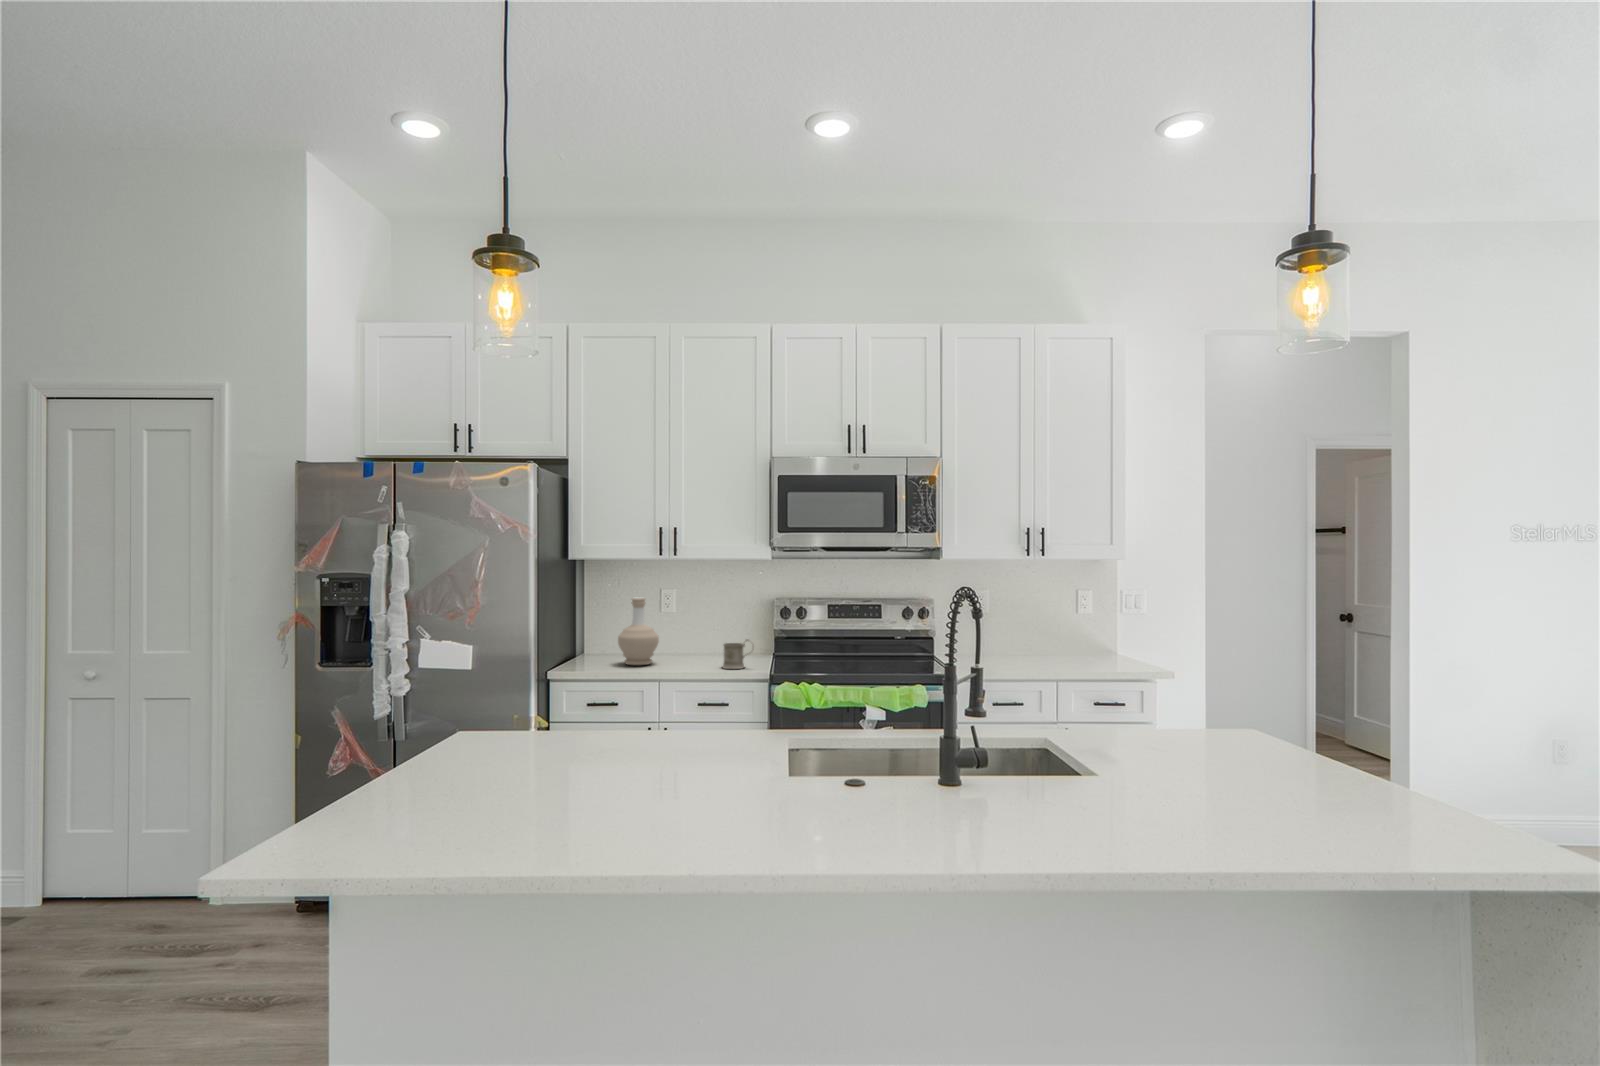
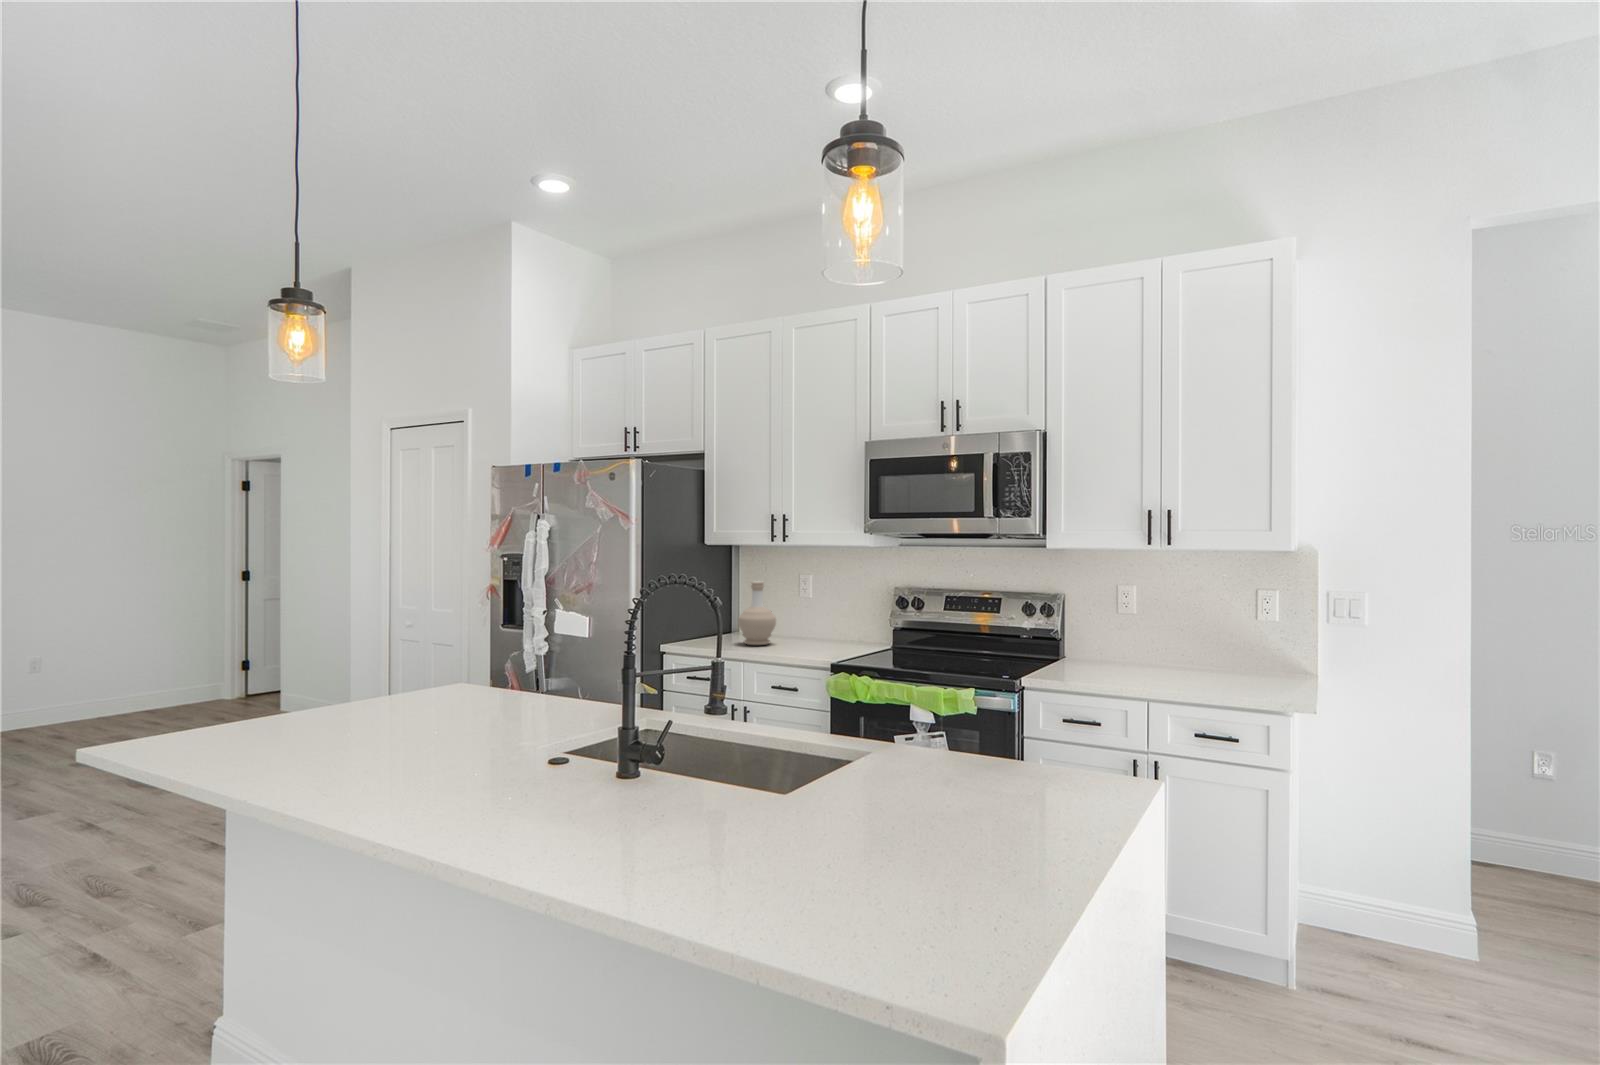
mug: present [722,639,749,669] -> none [819,626,846,655]

